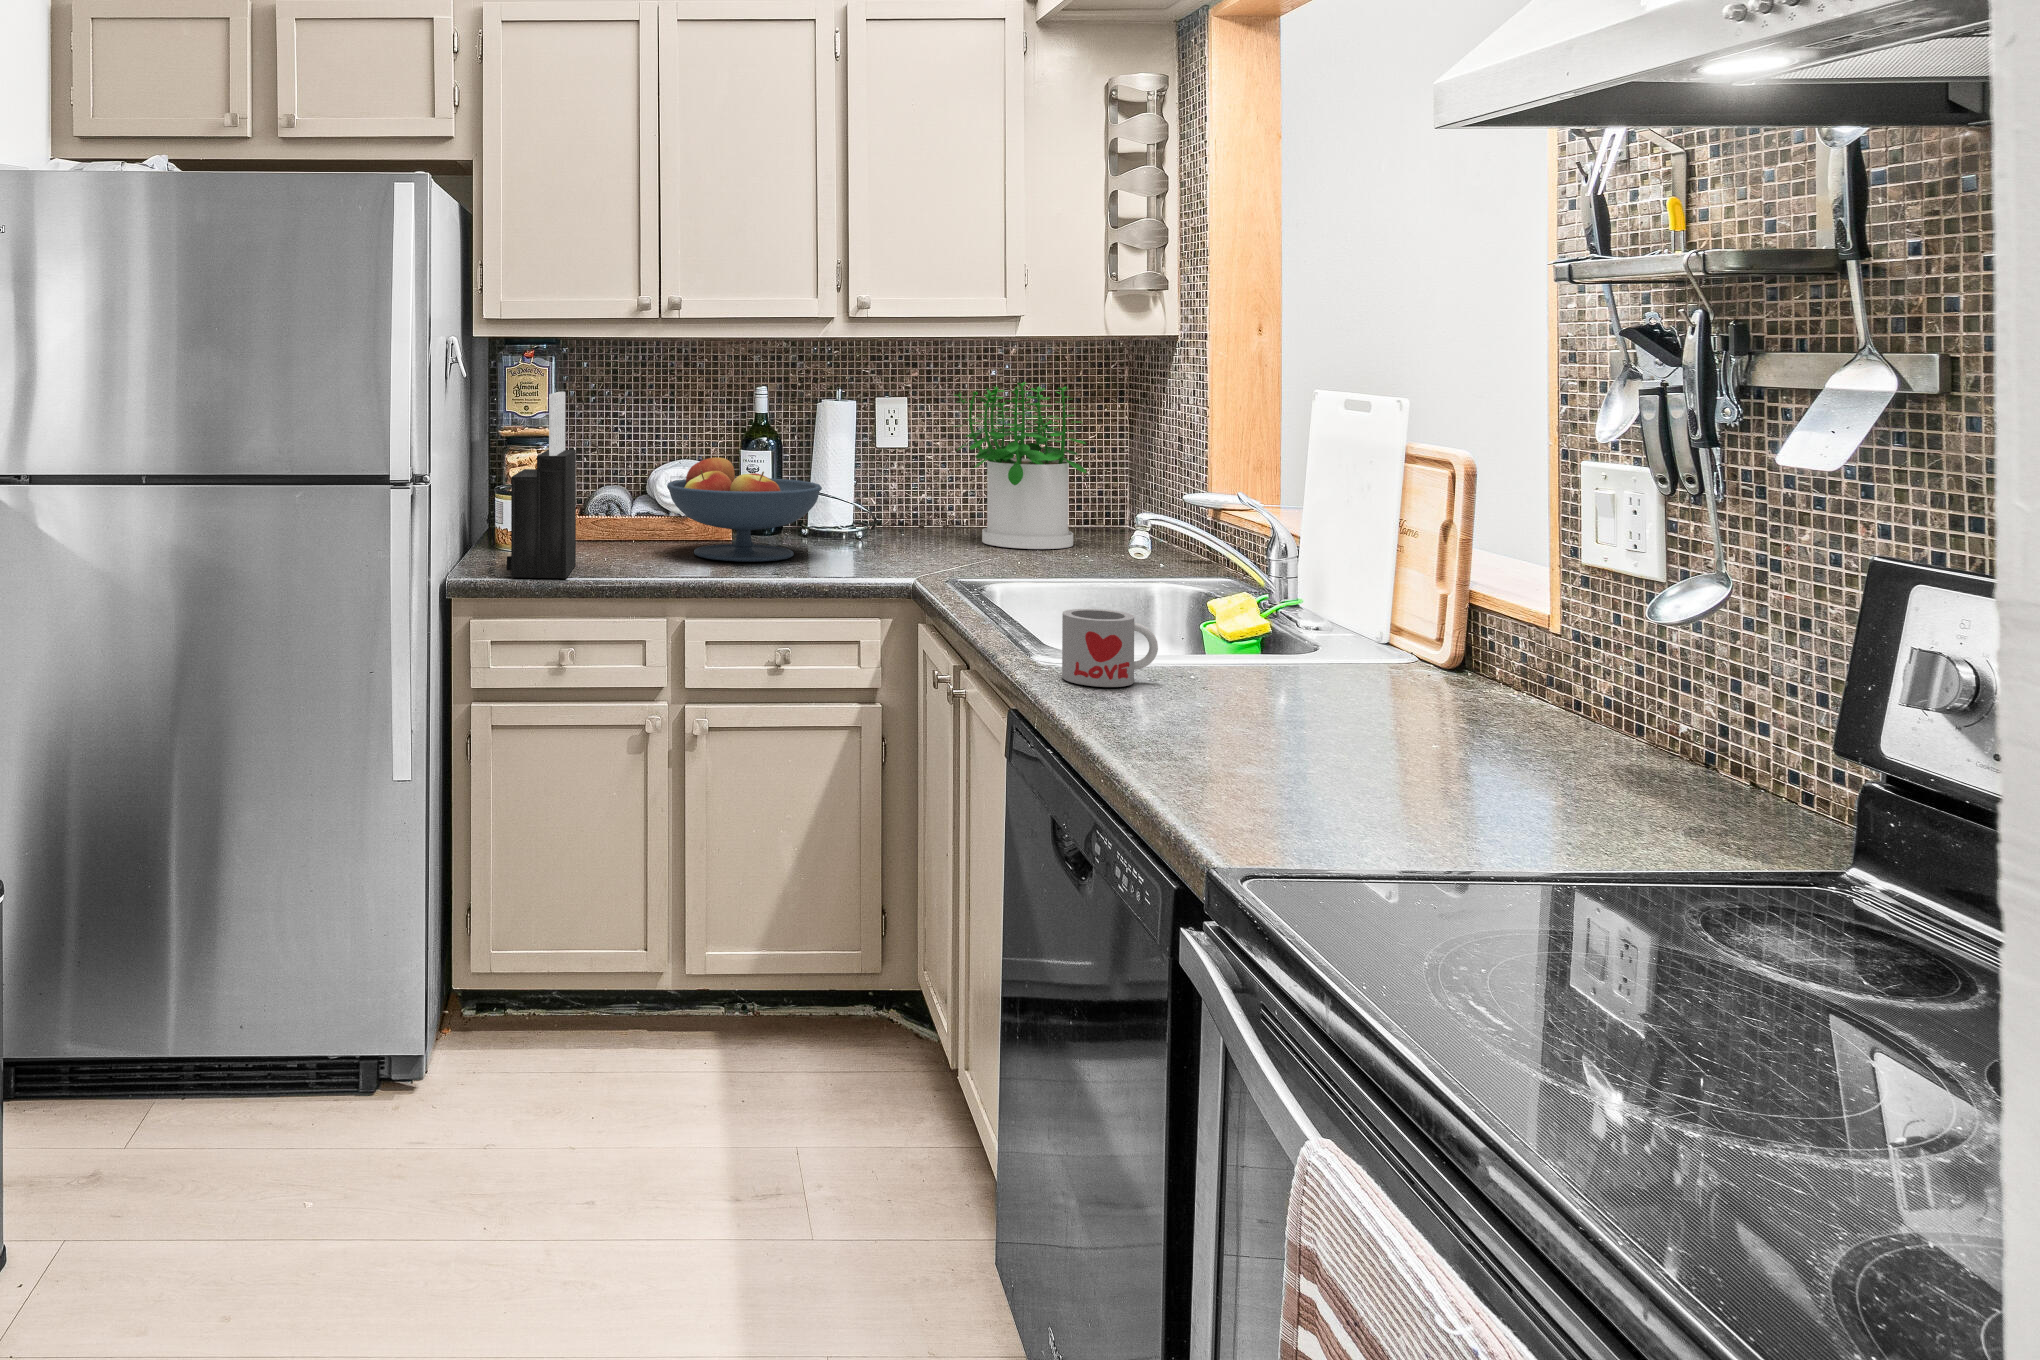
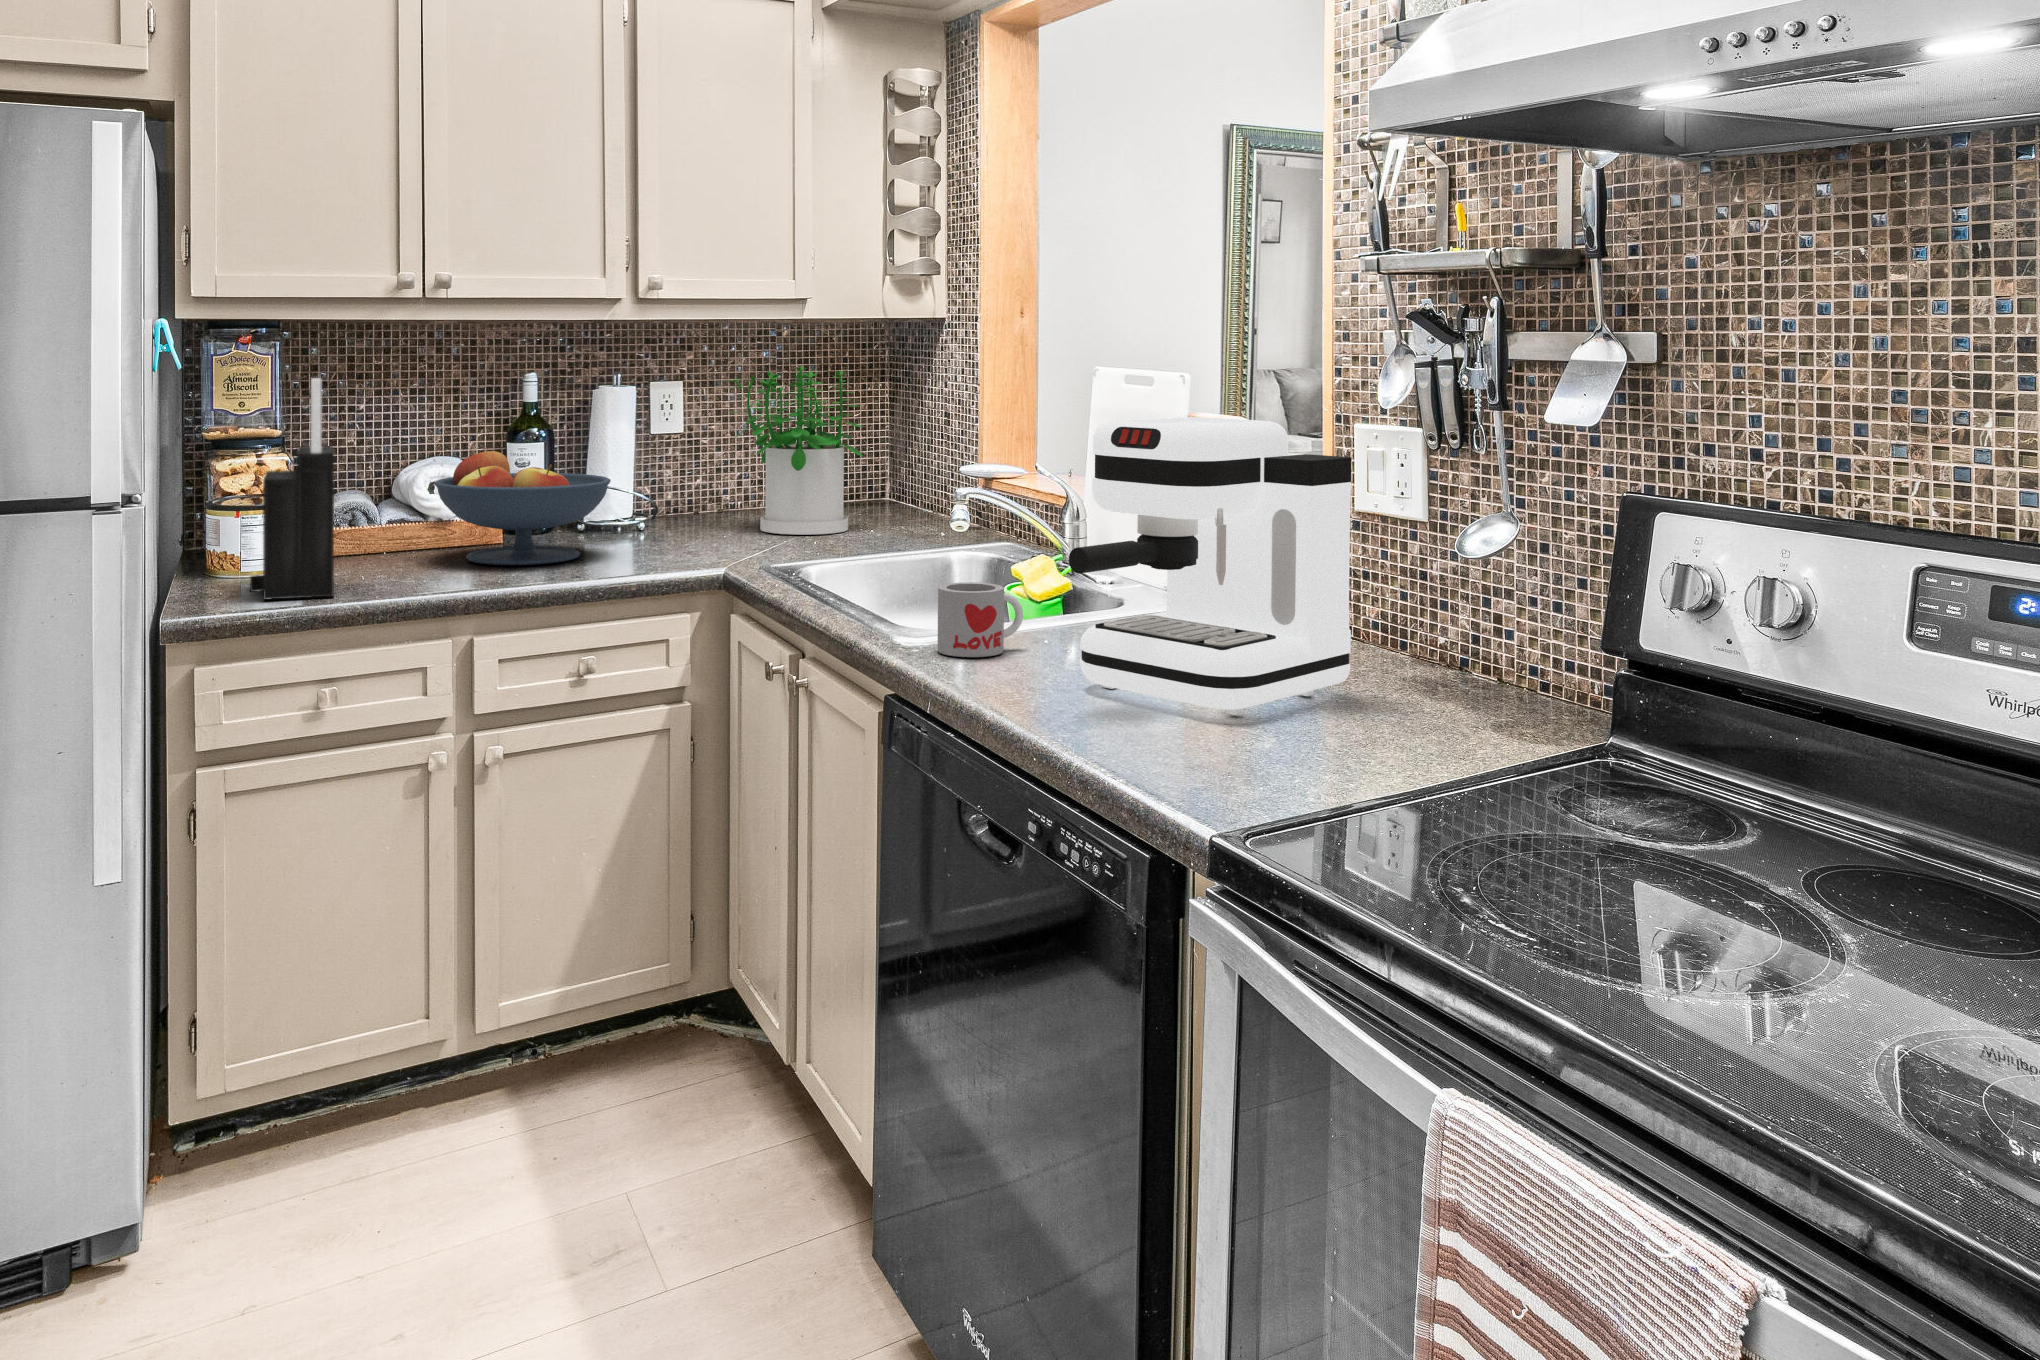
coffee maker: none [1154,448,1523,780] -> present [1069,417,1351,715]

